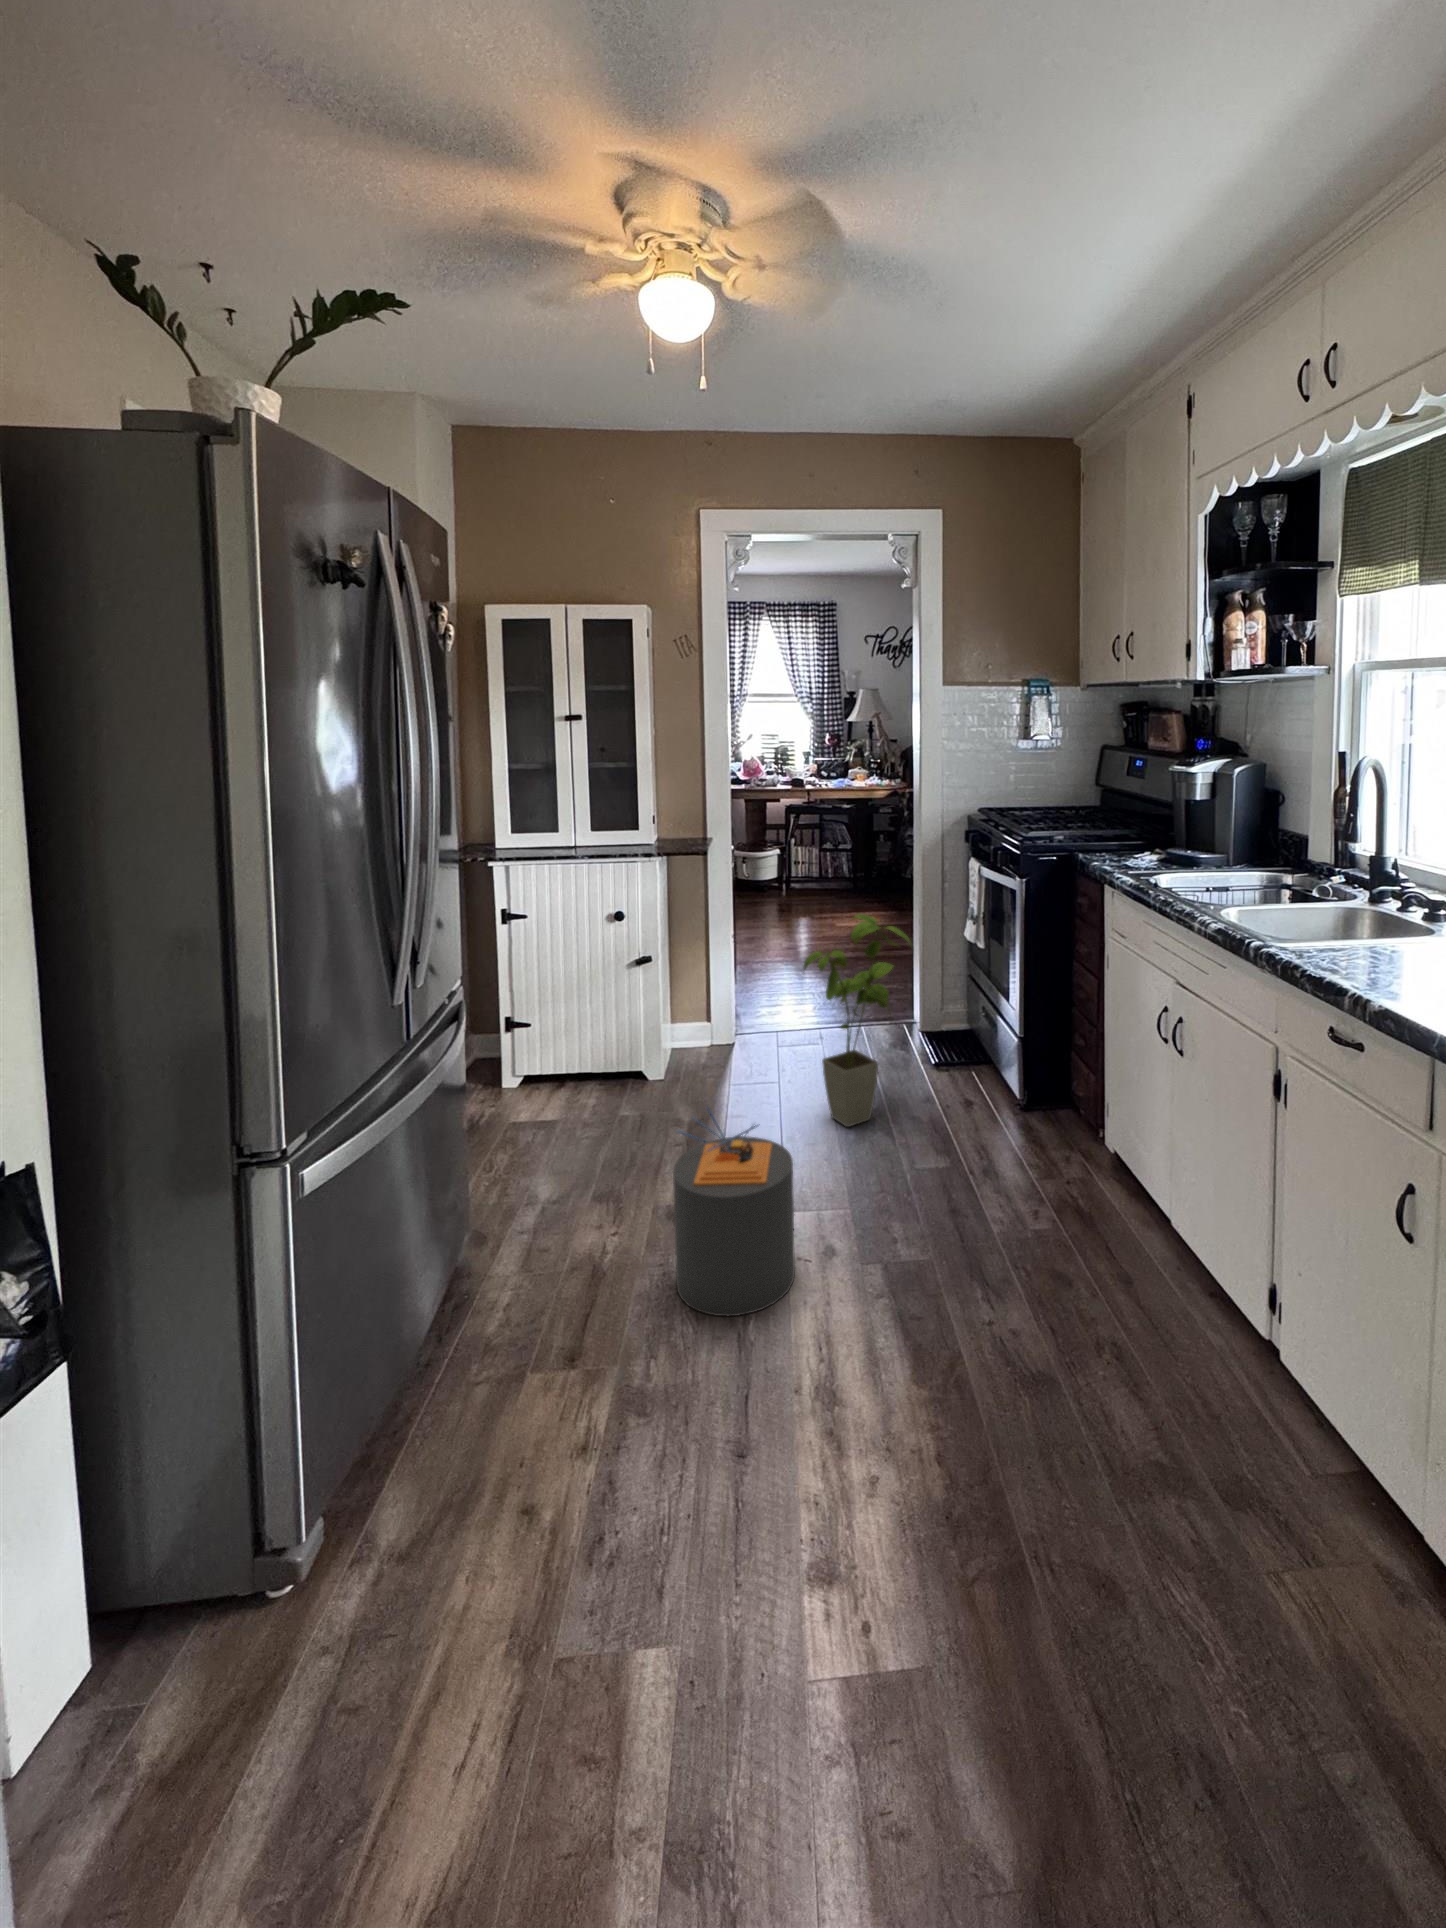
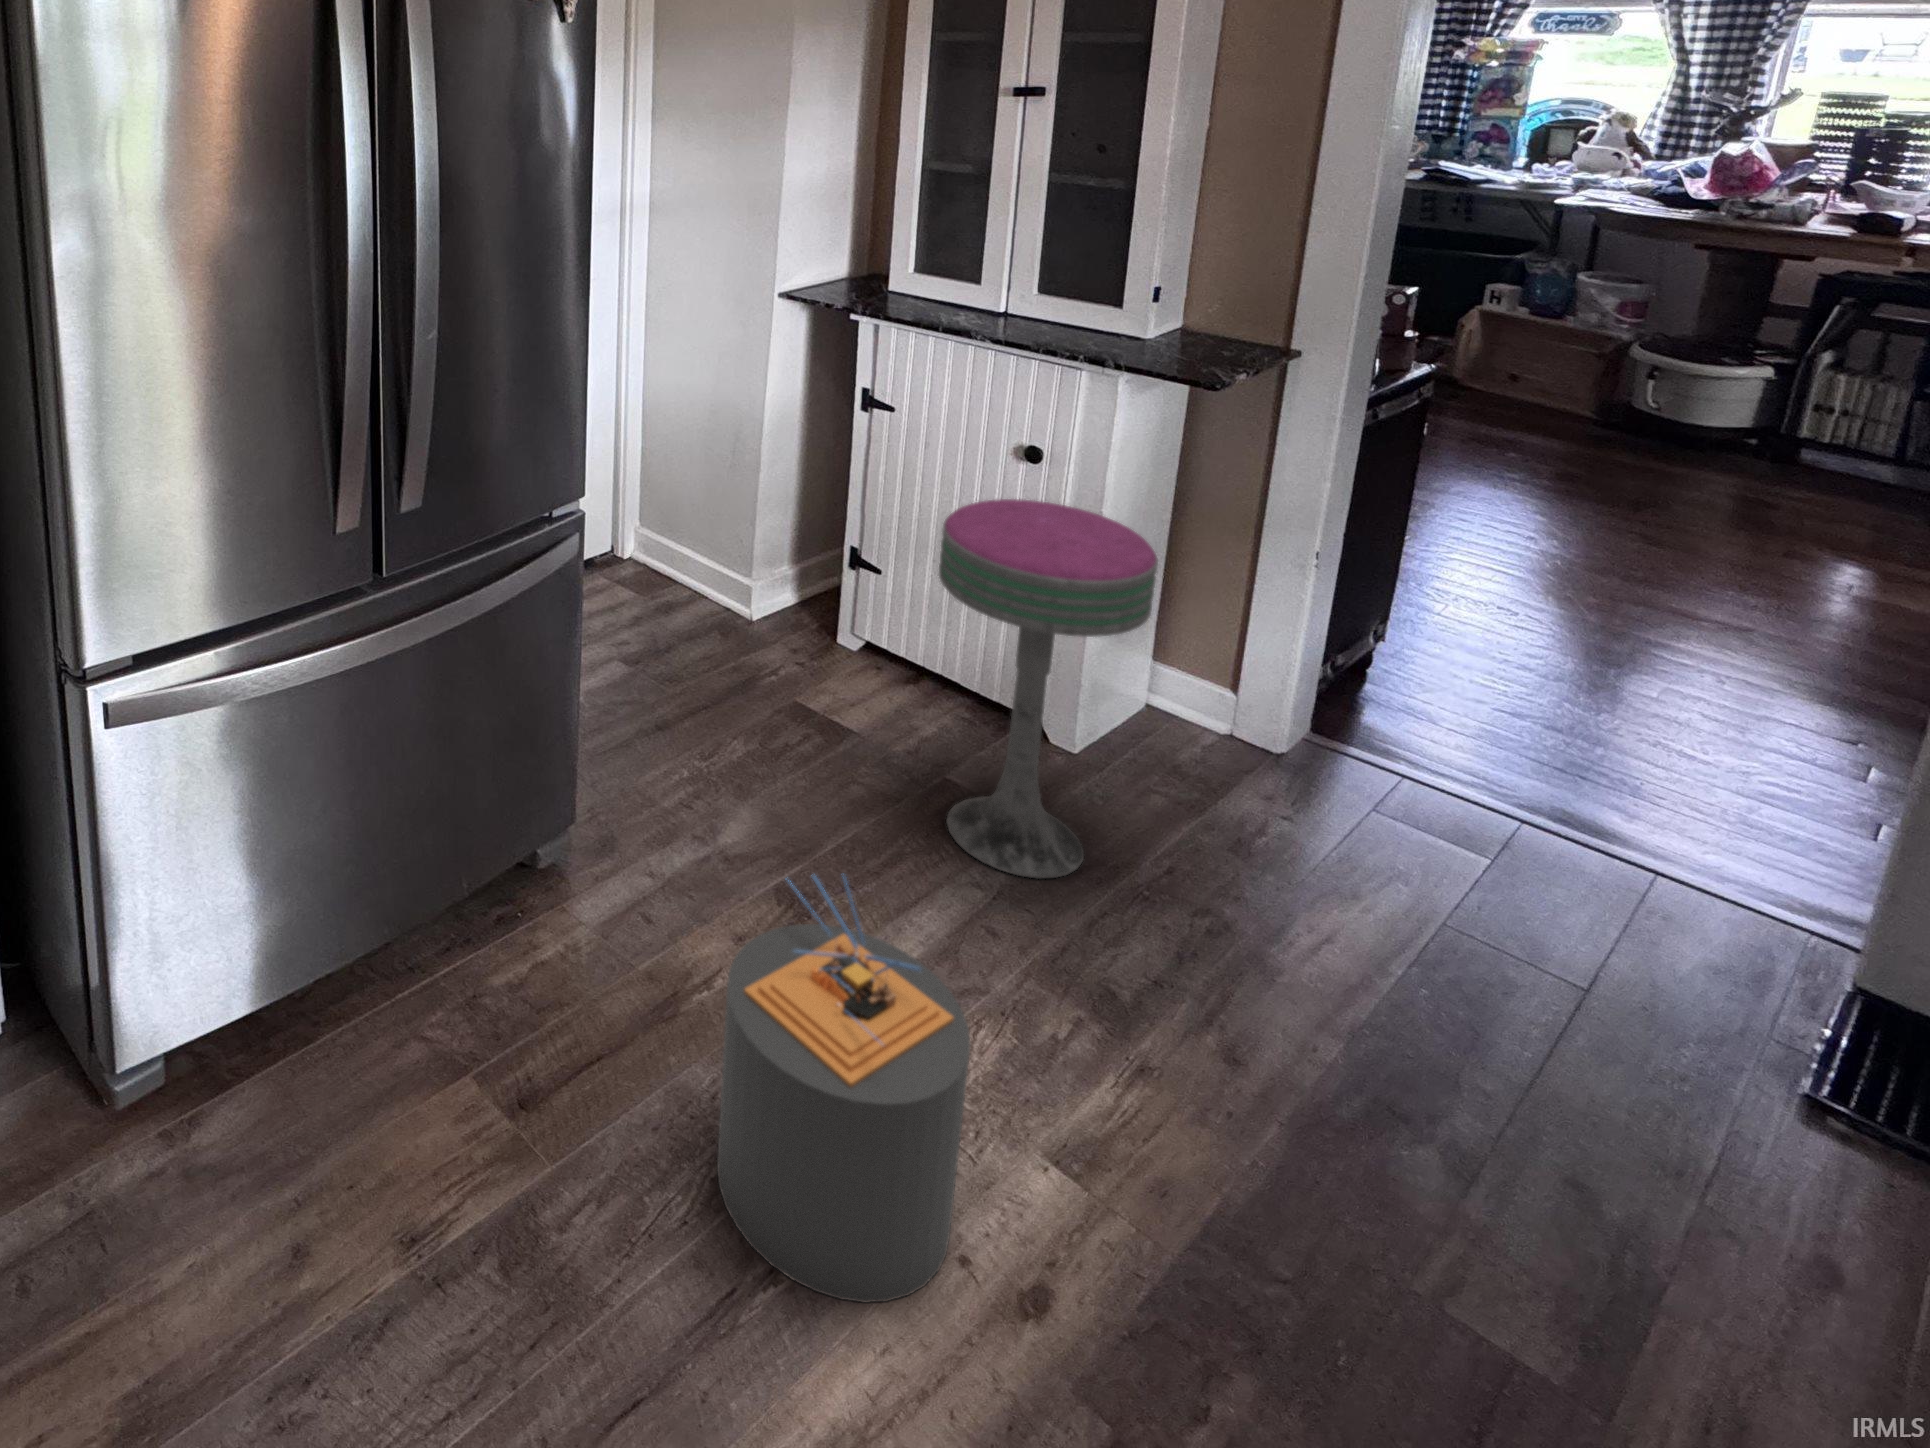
house plant: present [803,914,911,1127] -> none [1312,643,1648,1110]
bar stool: none [615,930,719,1135] -> present [939,499,1158,879]

